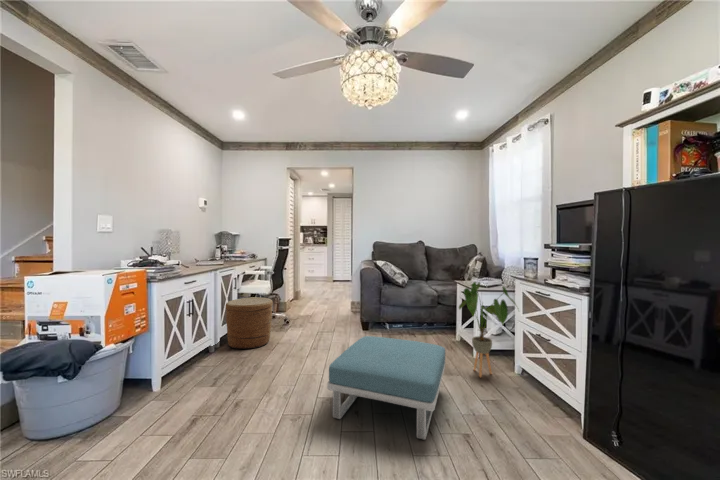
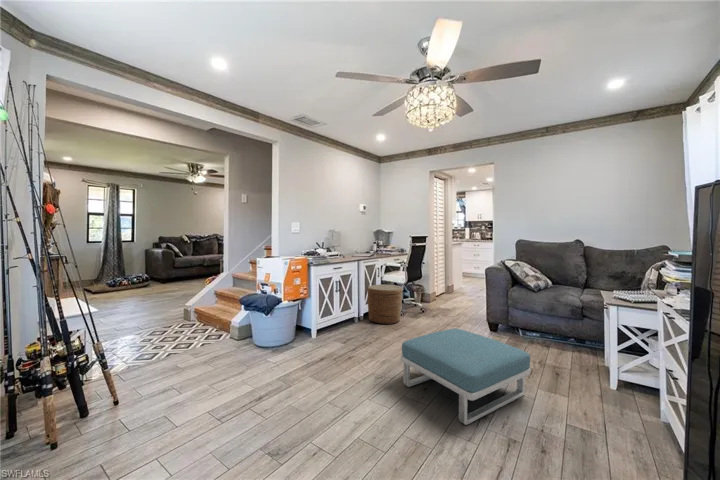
house plant: present [459,282,516,377] -> none [564,290,652,404]

